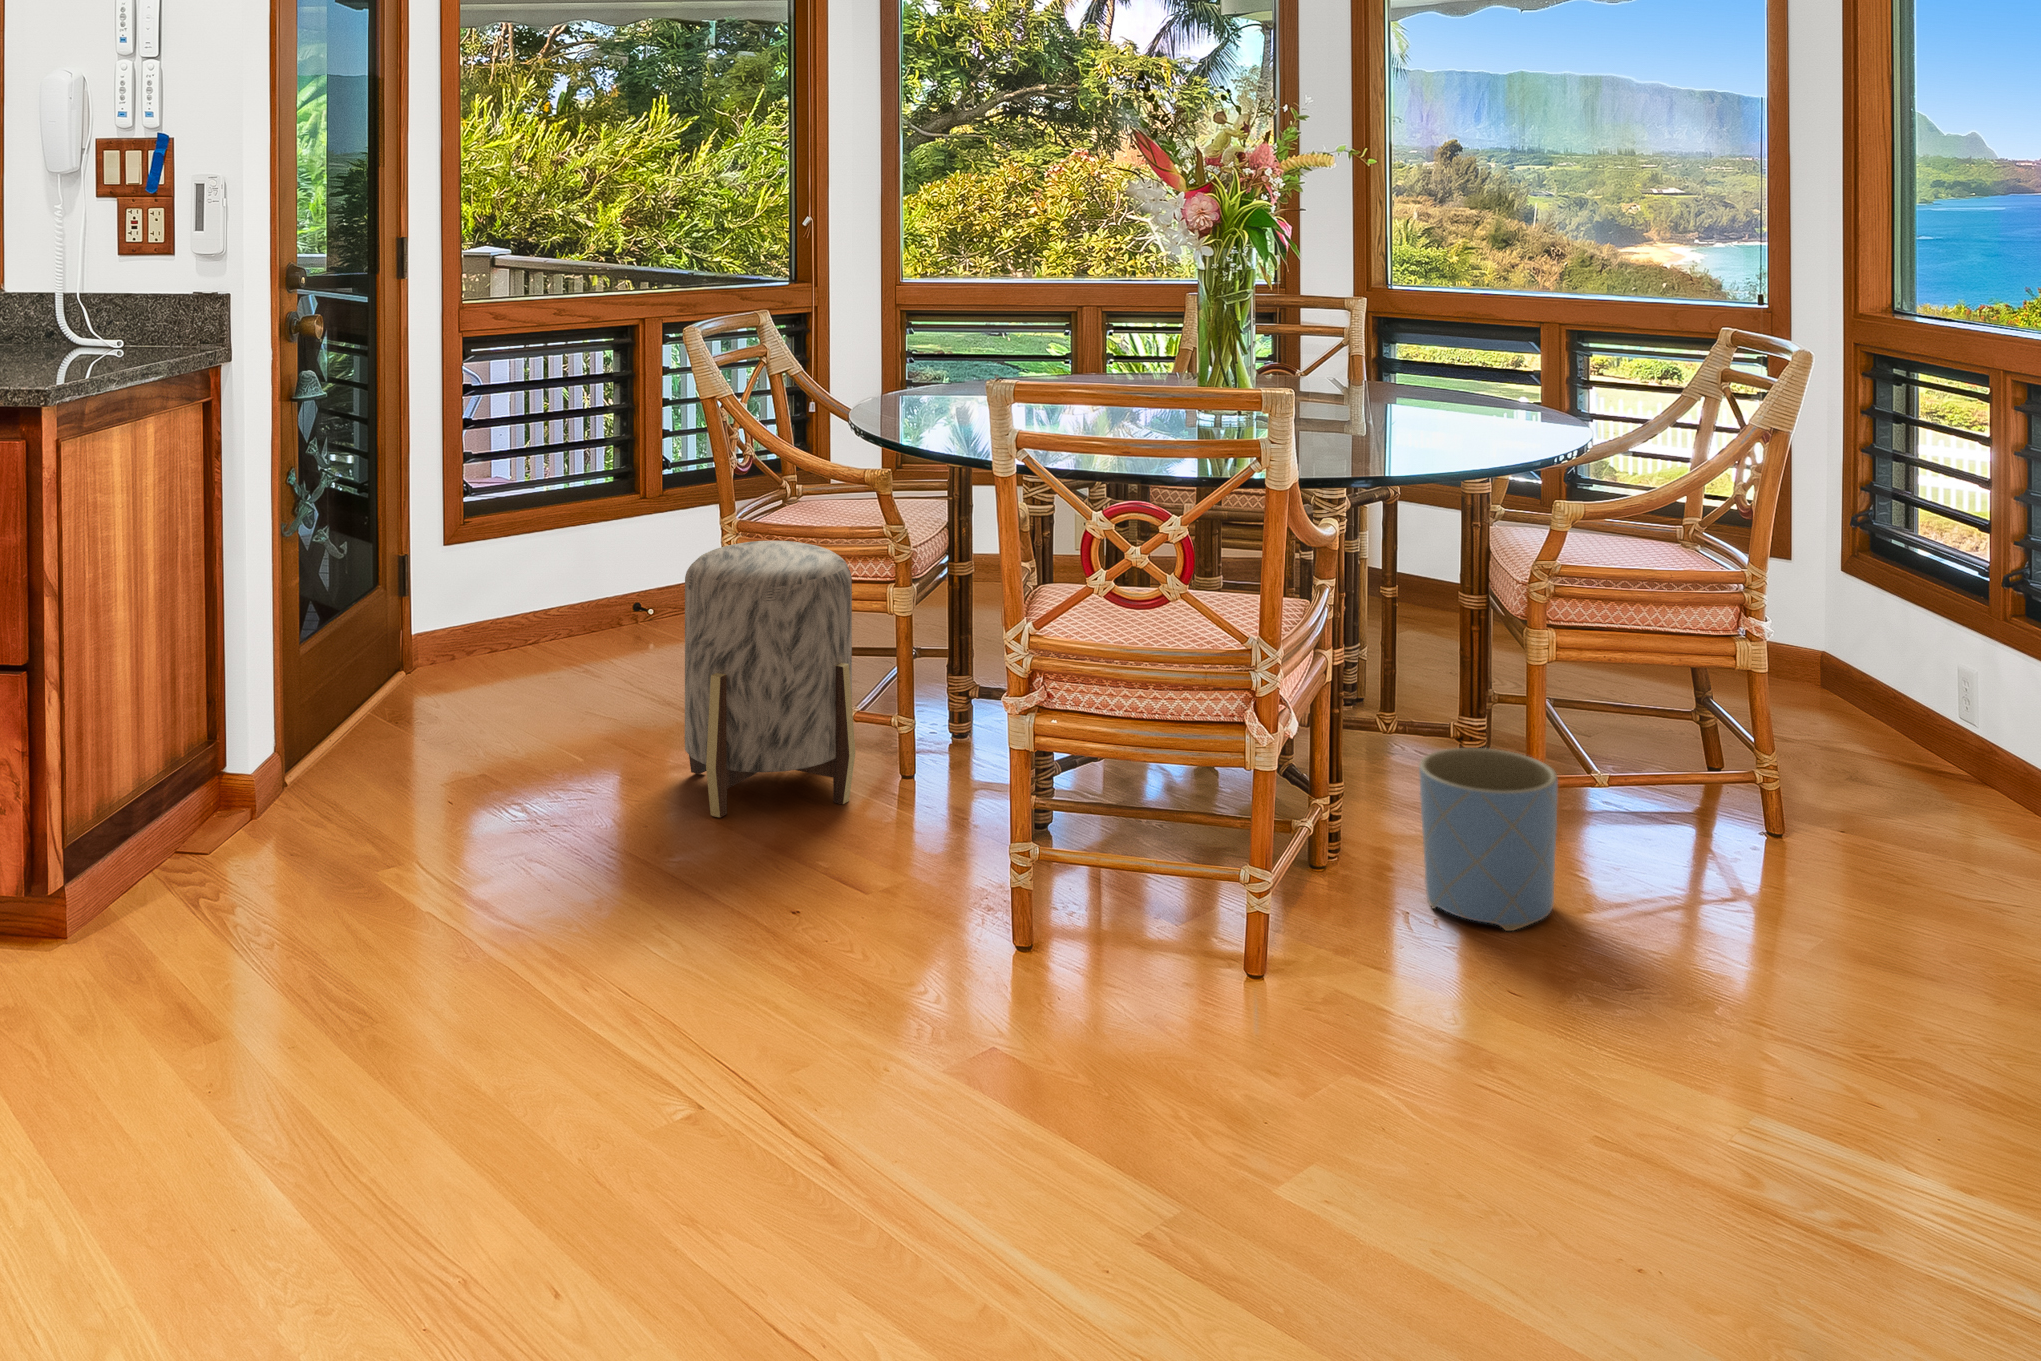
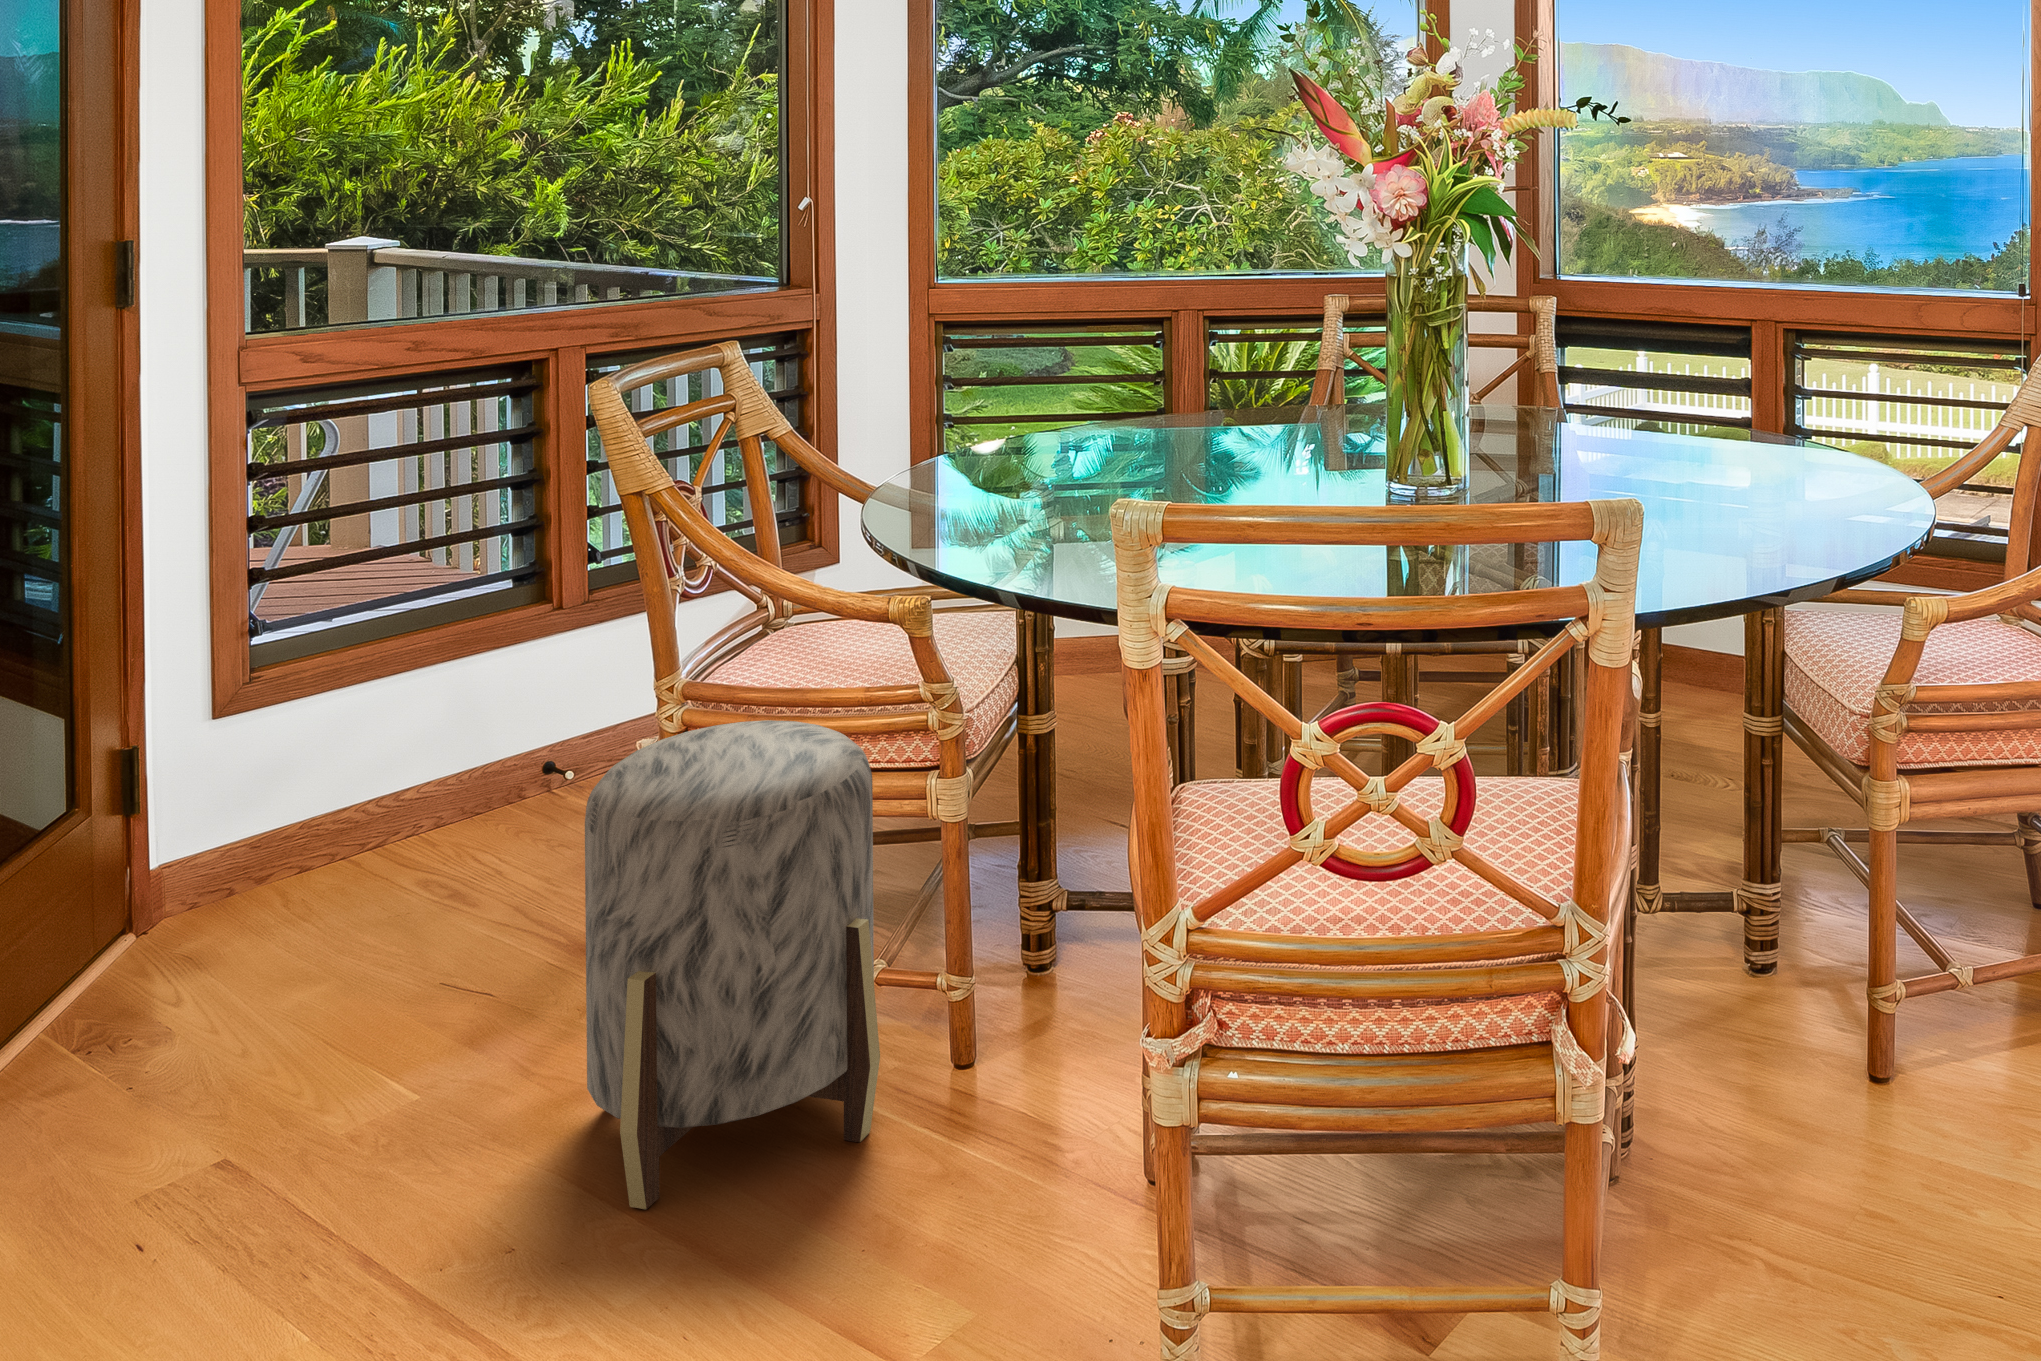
planter: present [1419,748,1558,931] -> none [1763,976,1963,1276]

